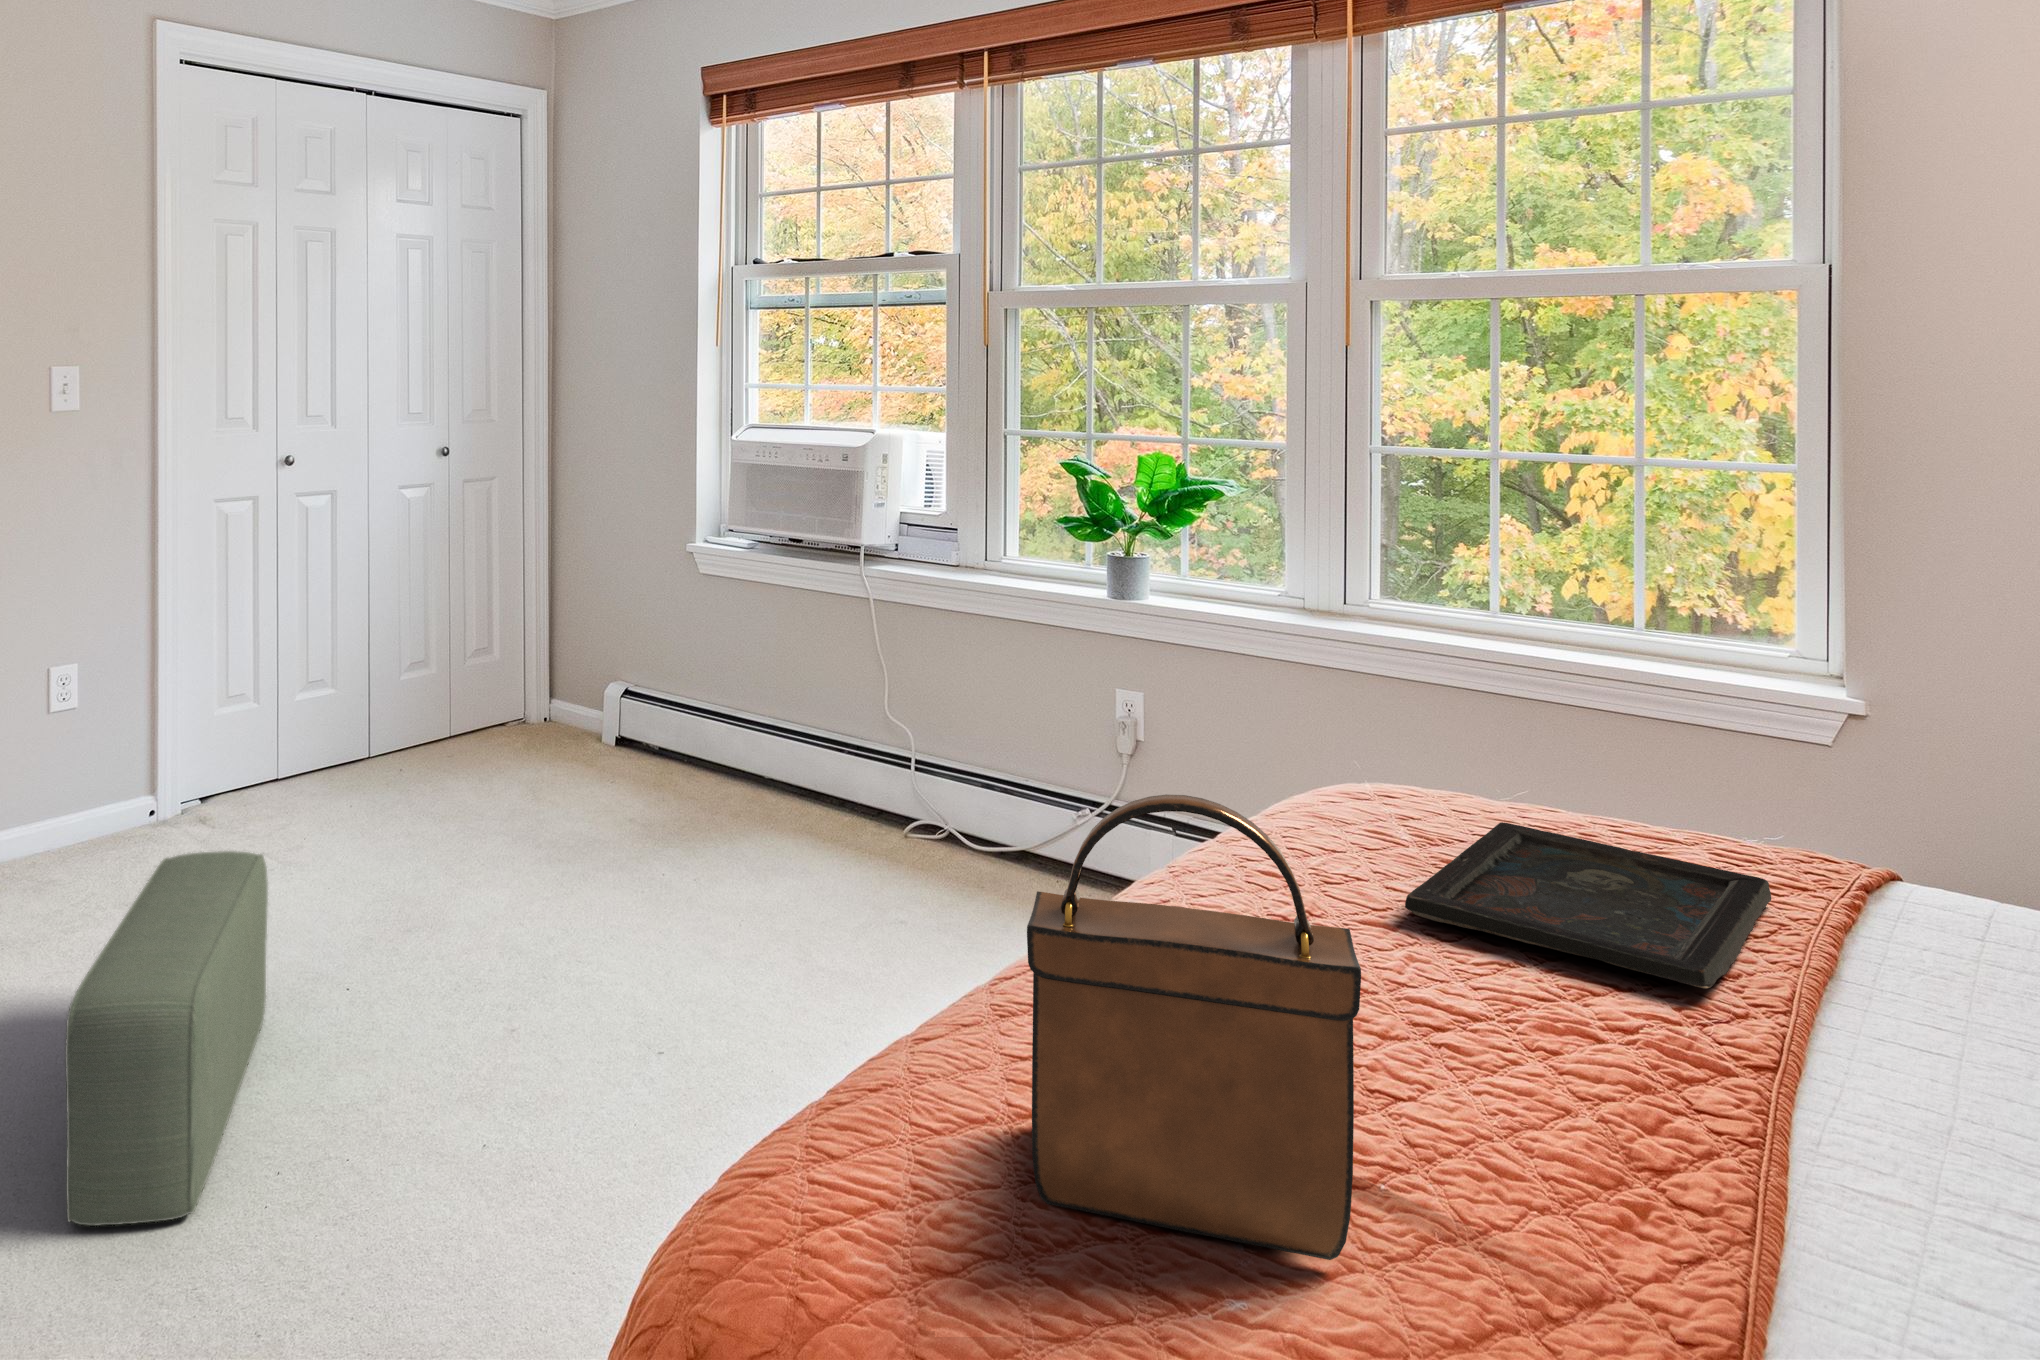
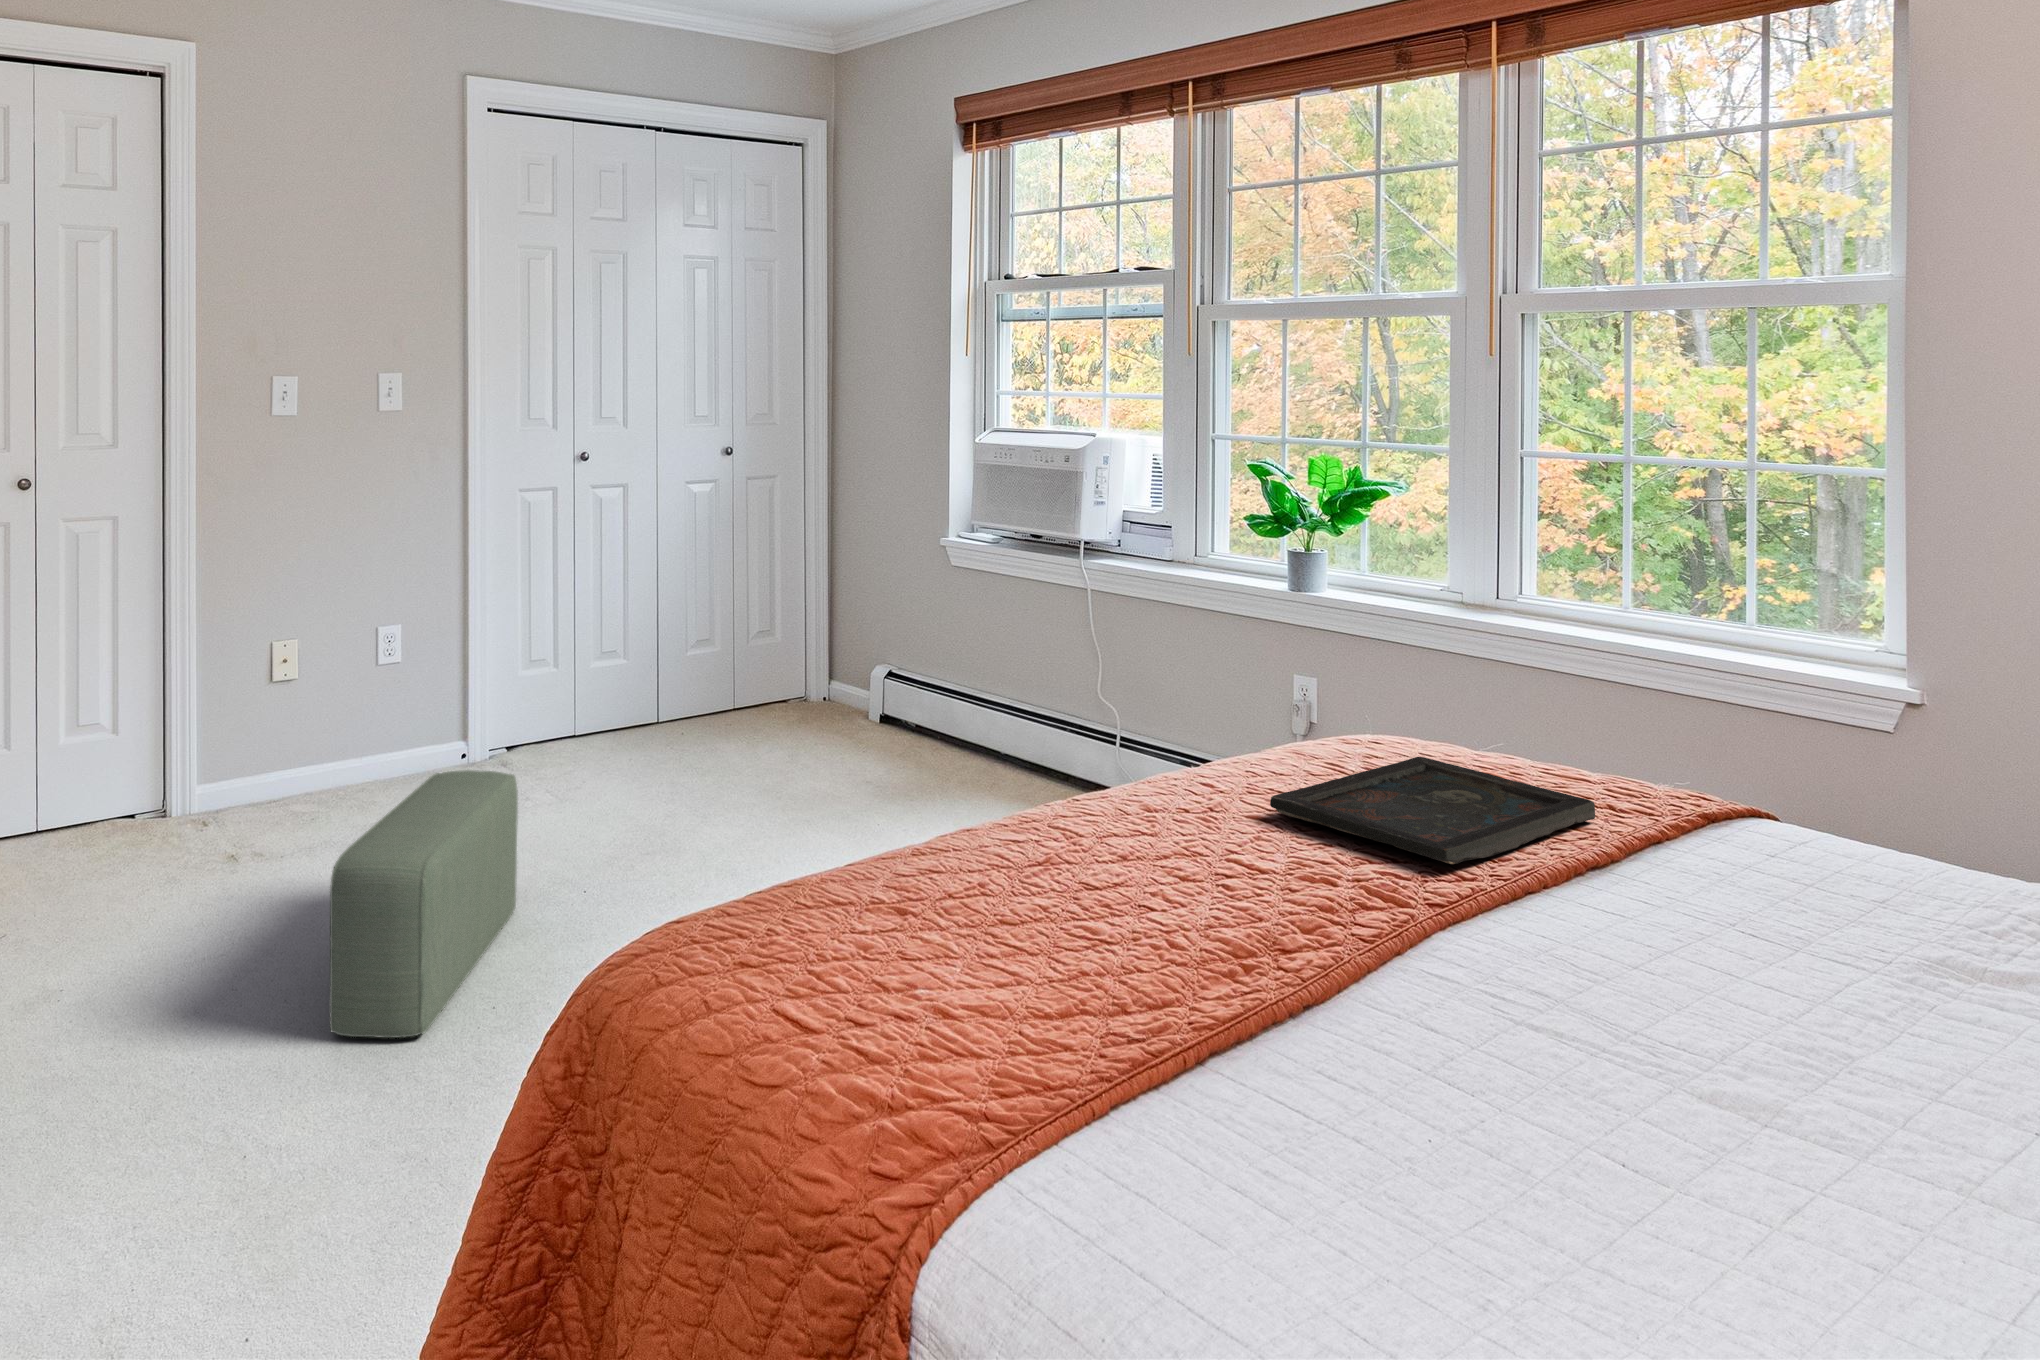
handbag: present [1027,795,1361,1260] -> none [823,672,1048,981]

